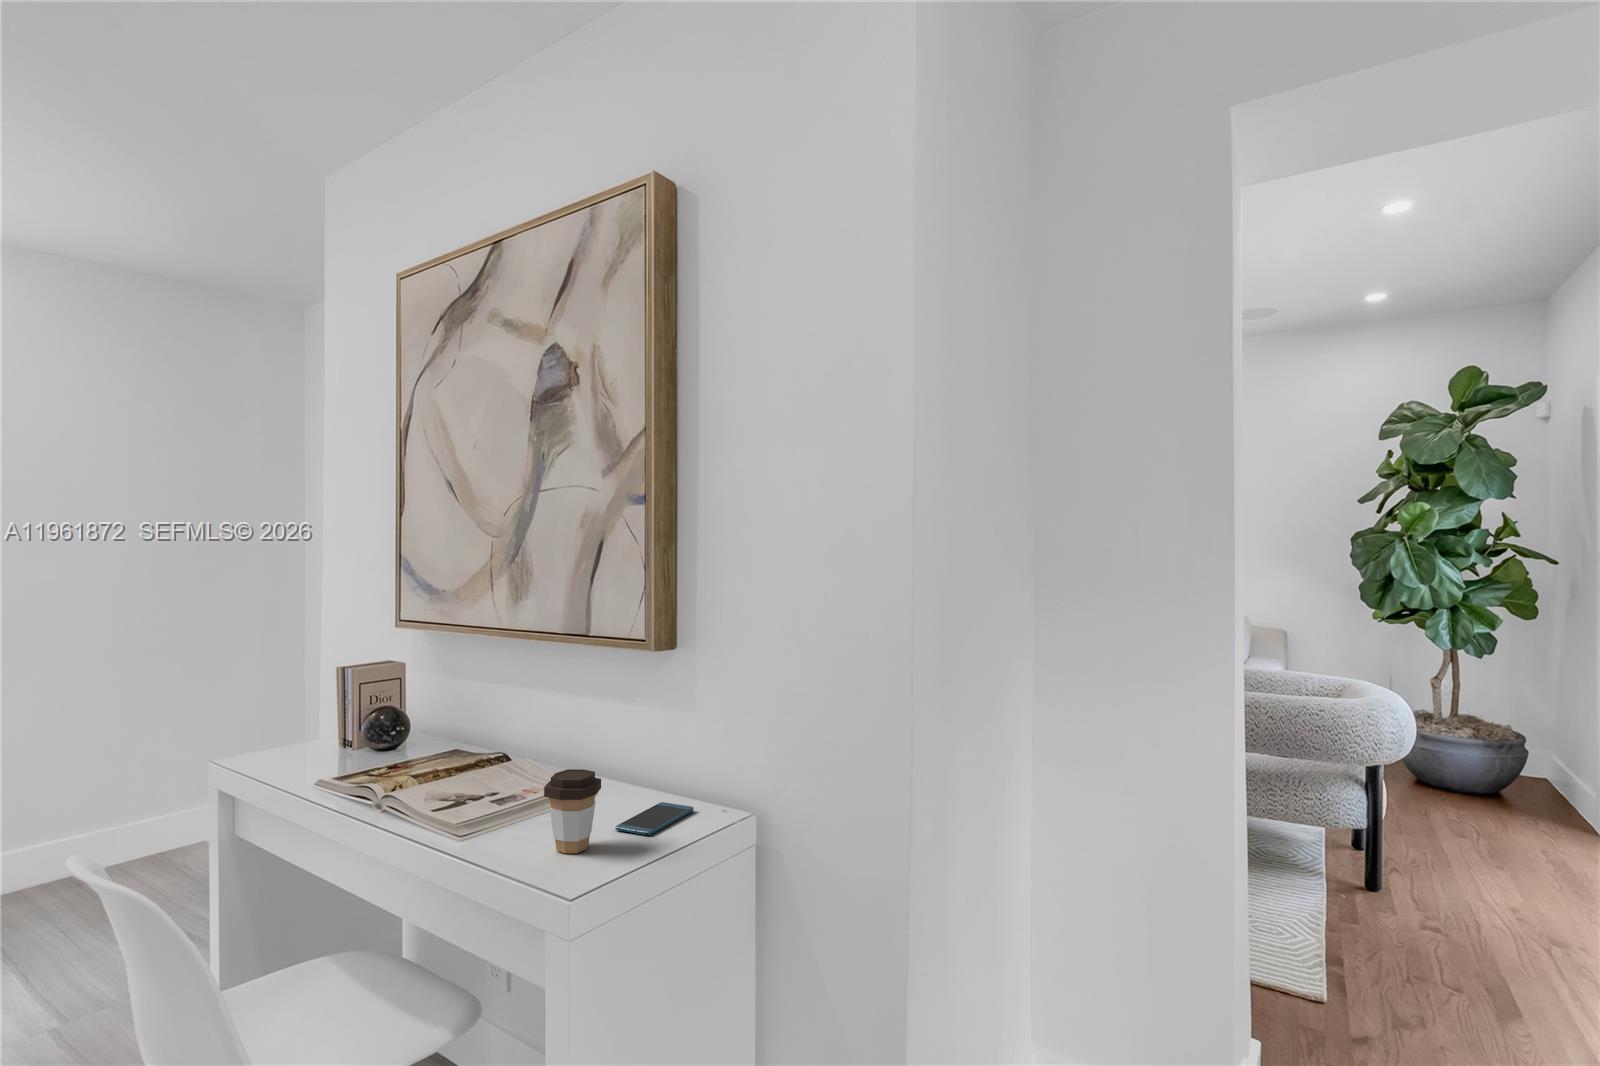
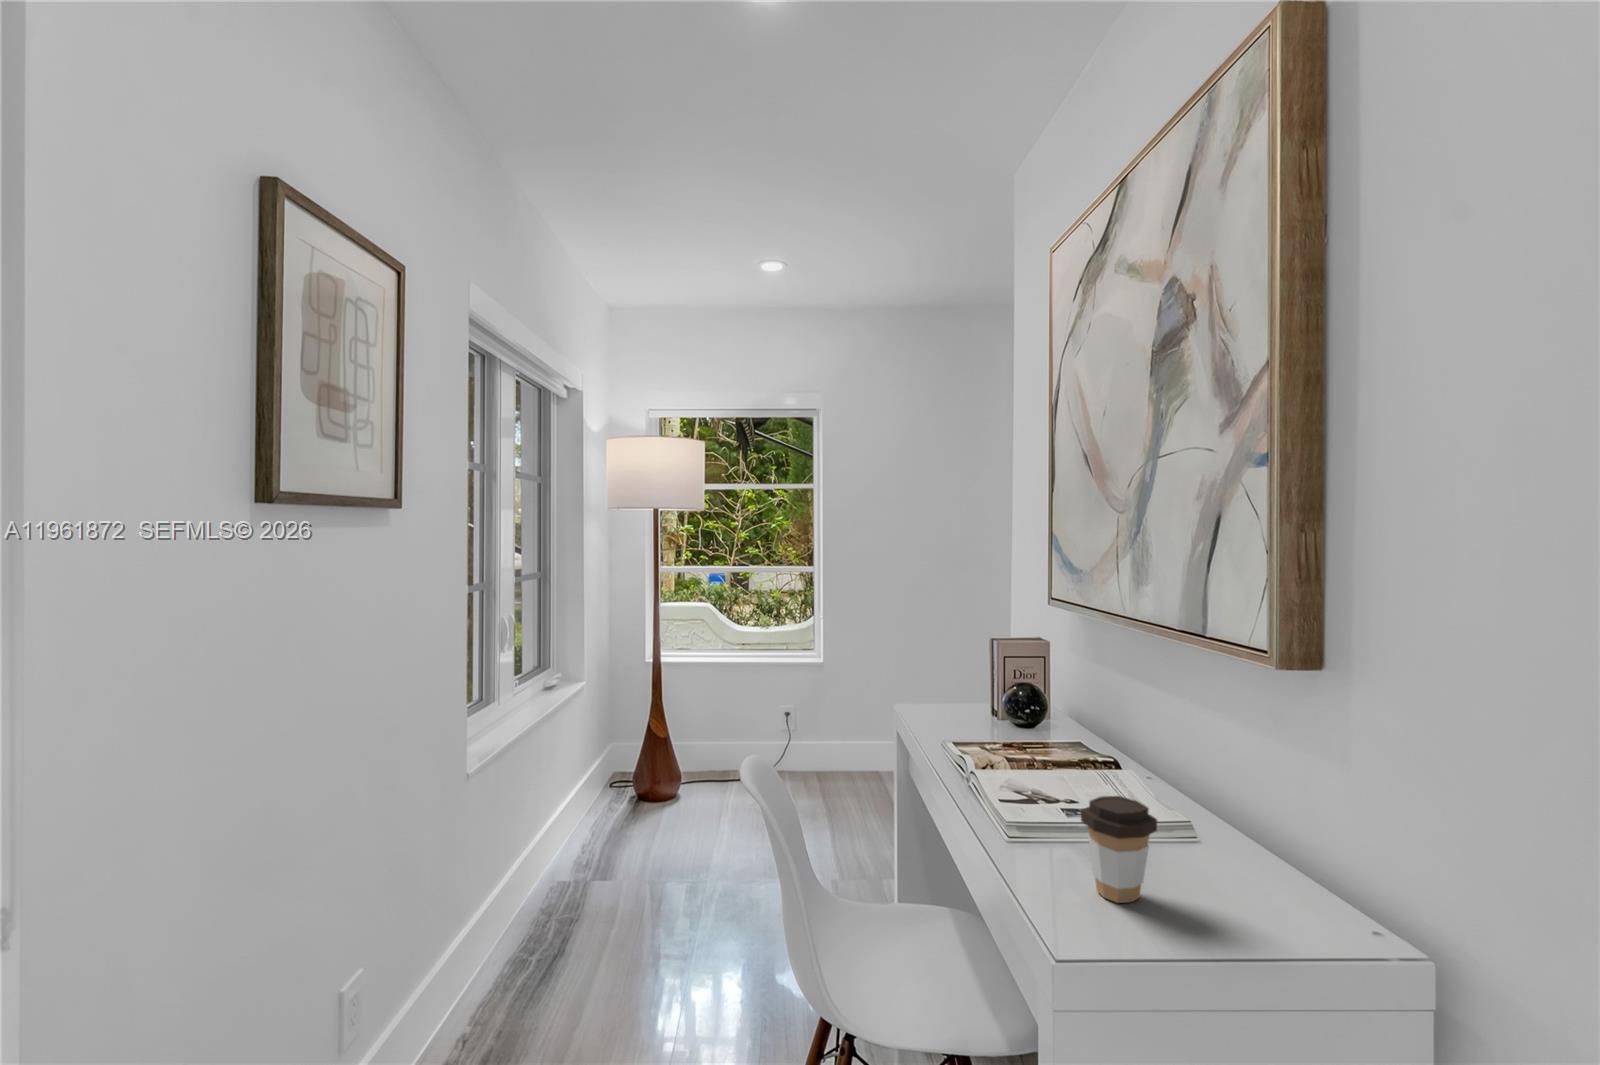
smartphone: present [615,802,693,835] -> none [1188,873,1322,914]

